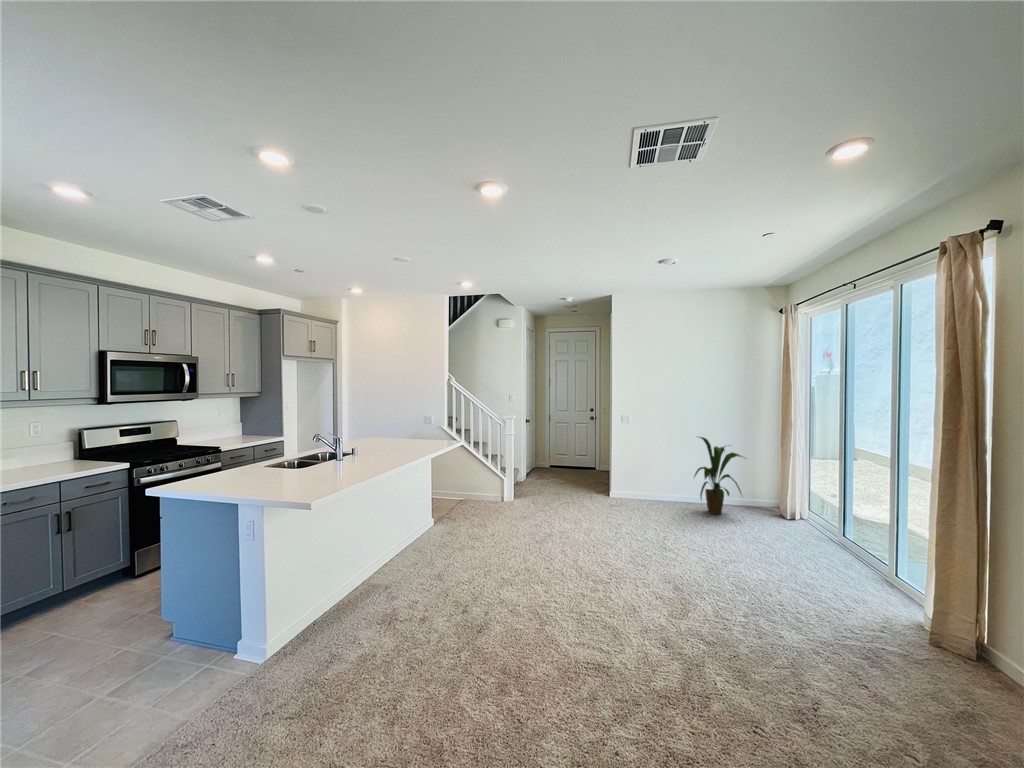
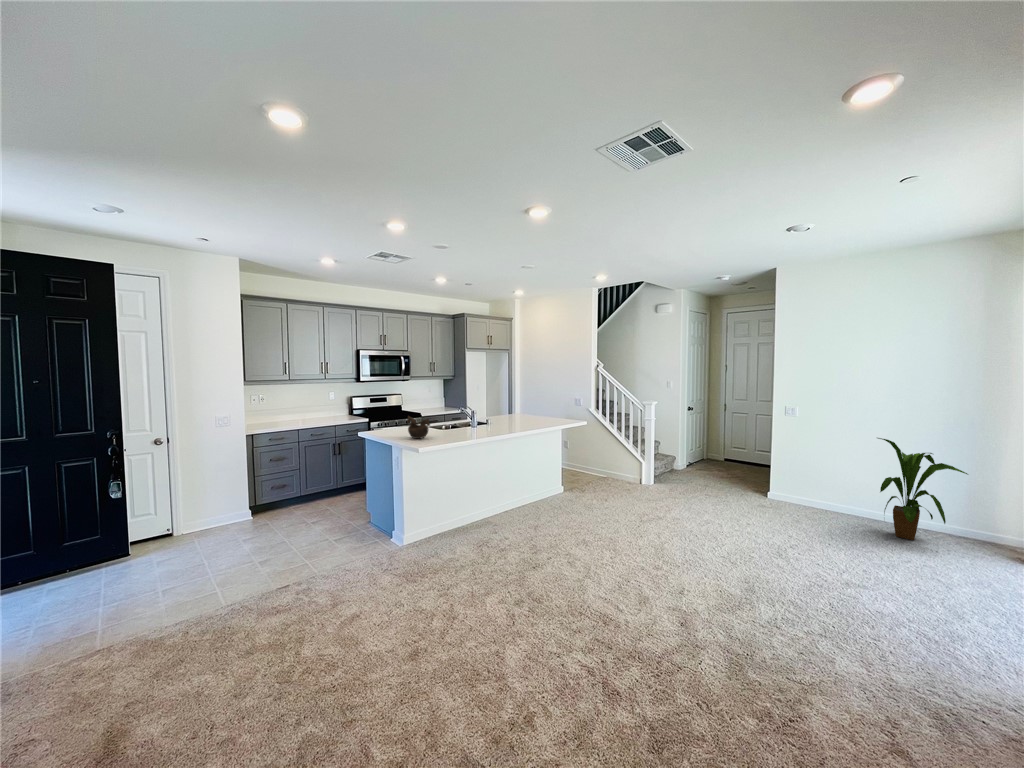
decorative bowl: none [257,450,308,483] -> present [407,416,430,438]

